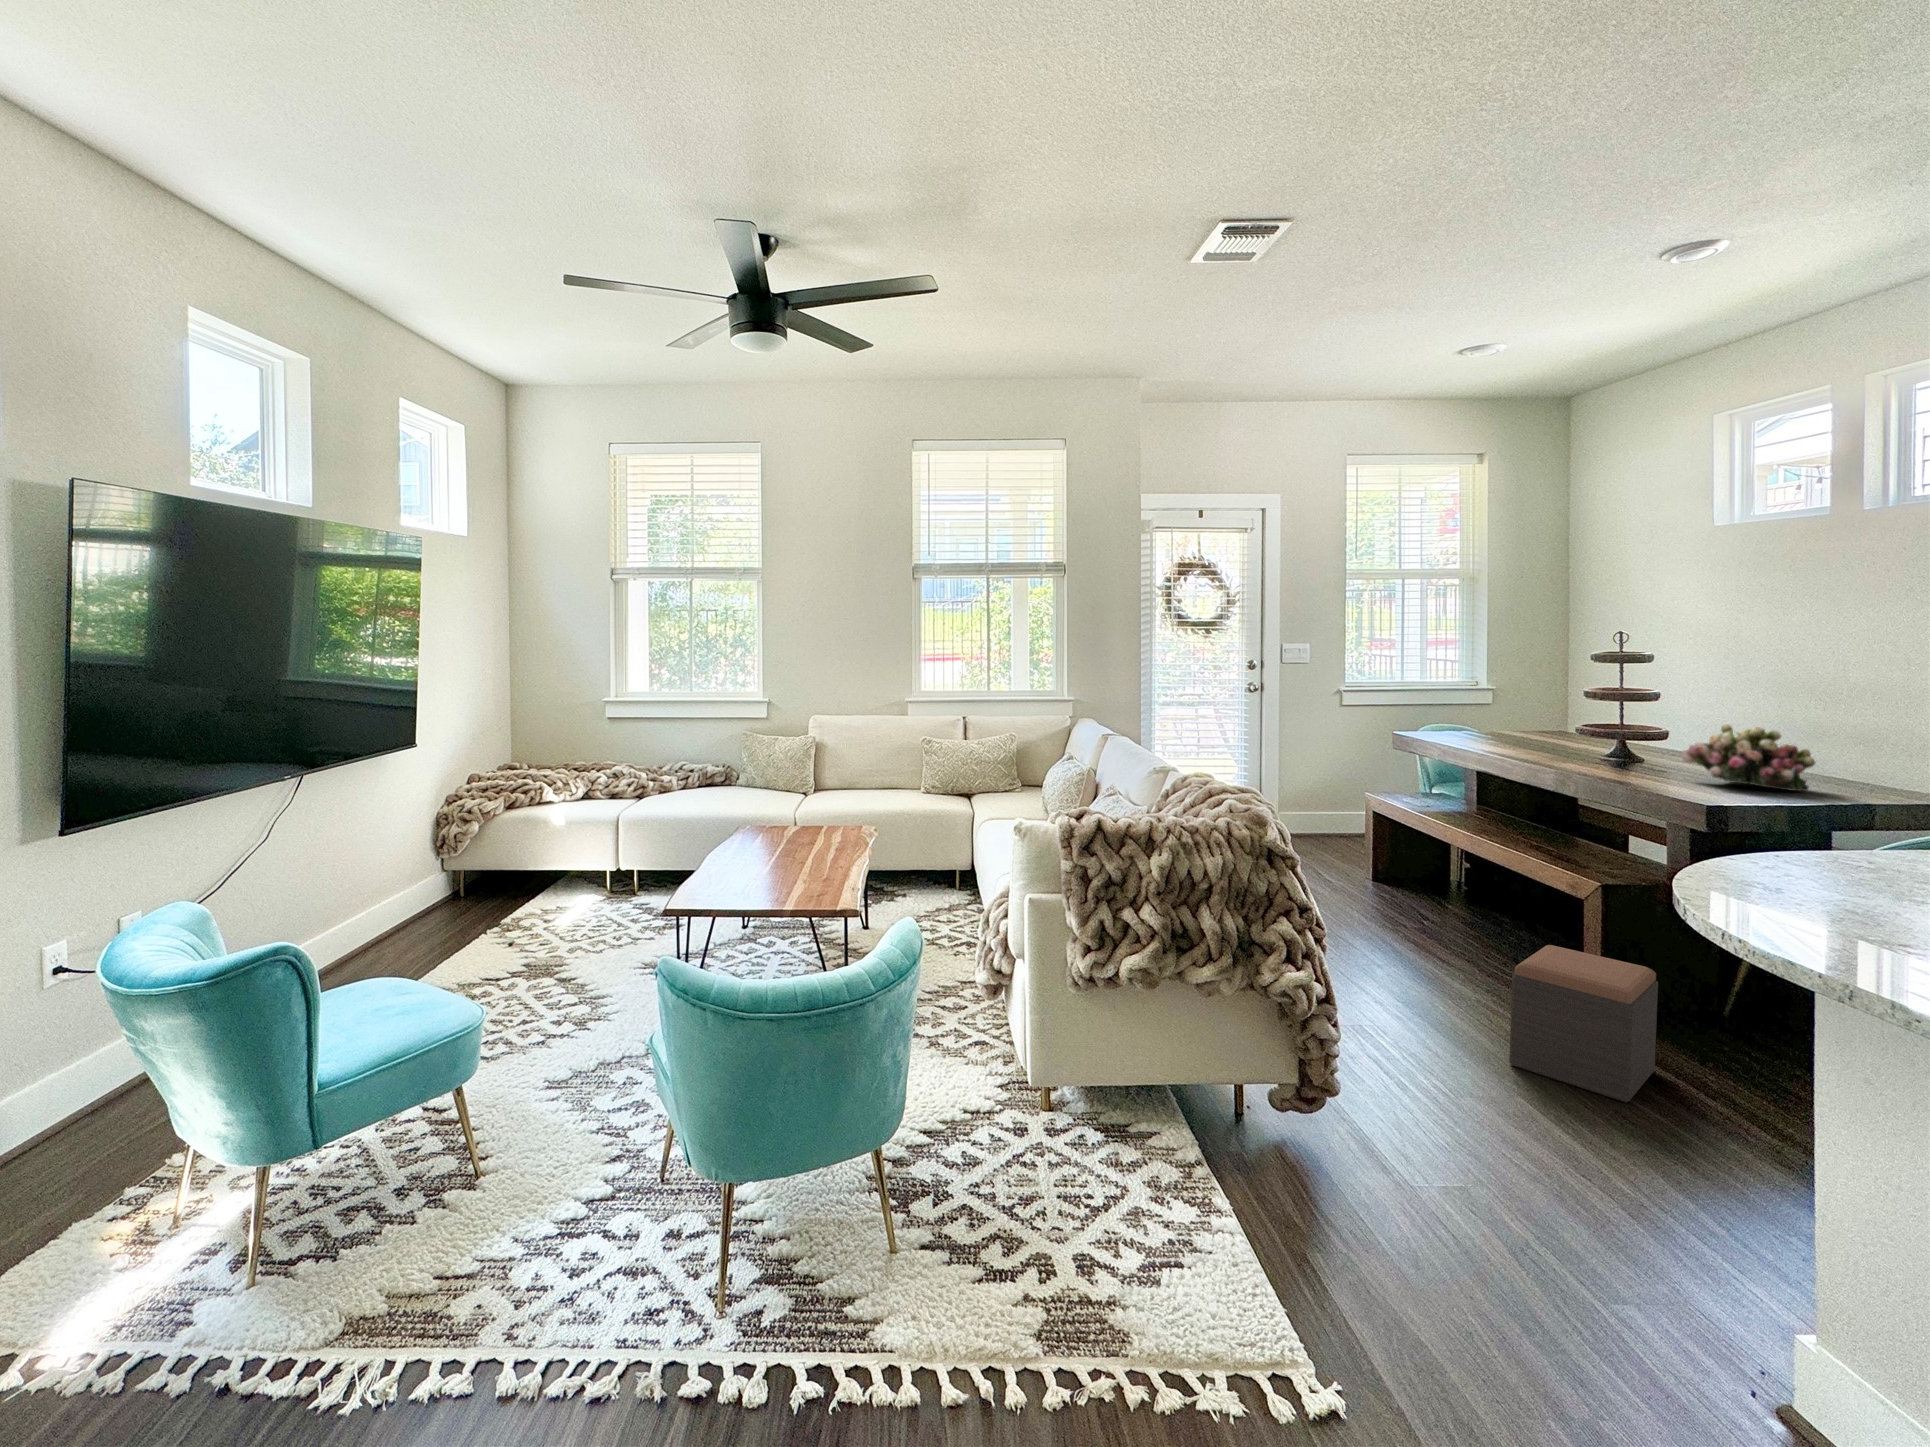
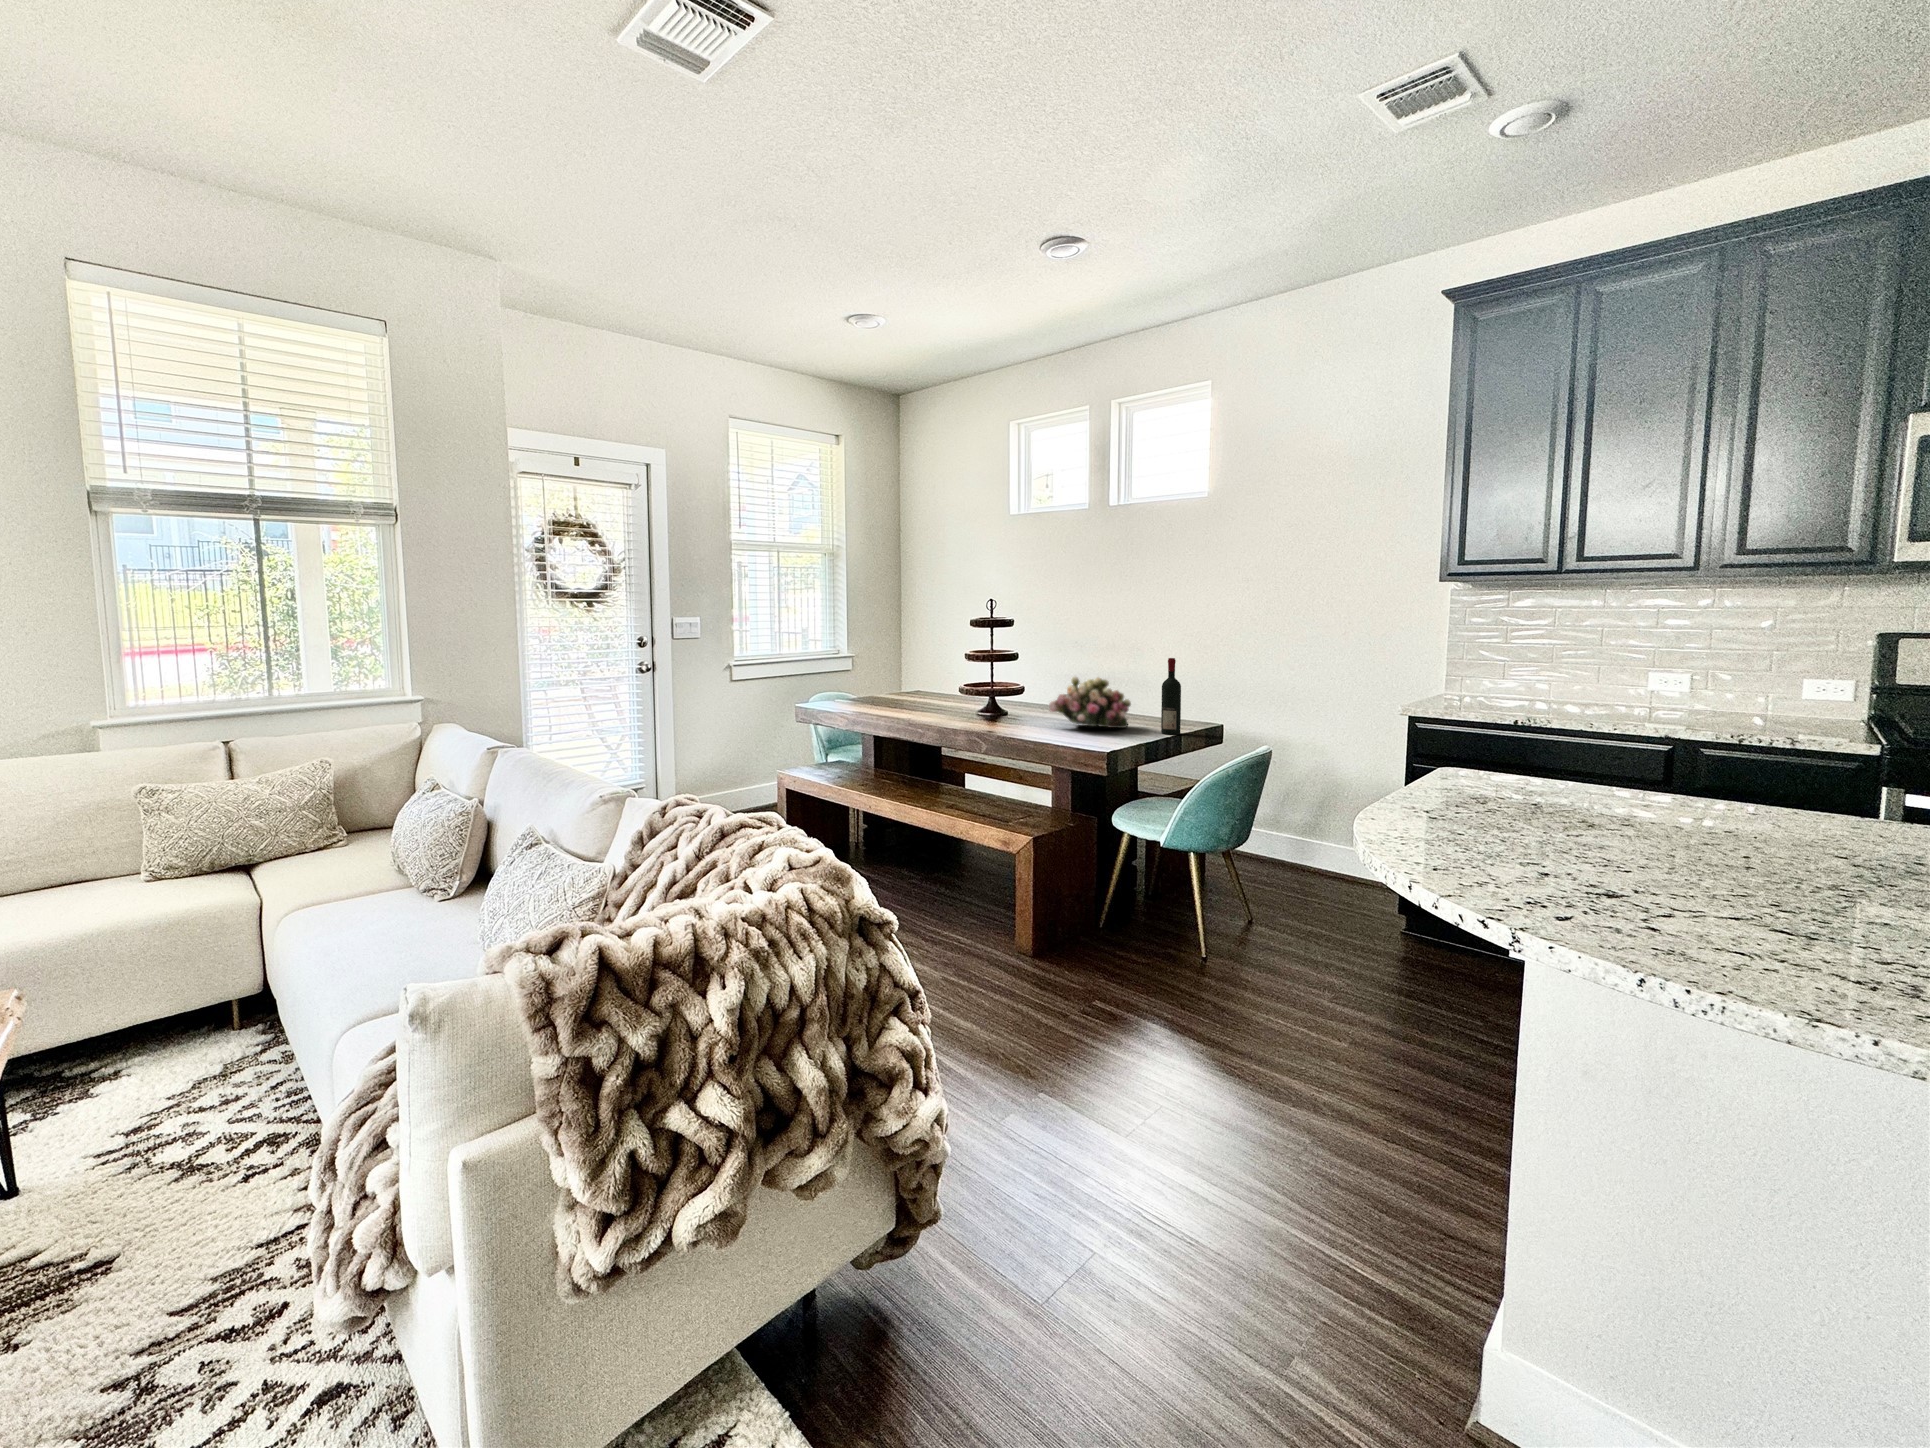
wine bottle: none [1850,710,1887,806] -> present [1161,658,1181,734]
footstool: present [1509,945,1658,1103] -> none [1024,914,1132,1064]

